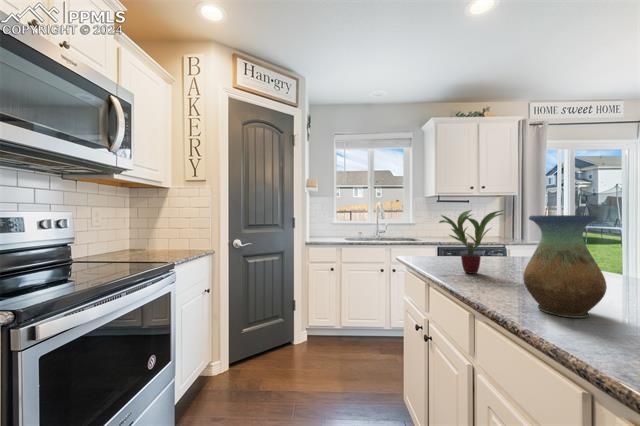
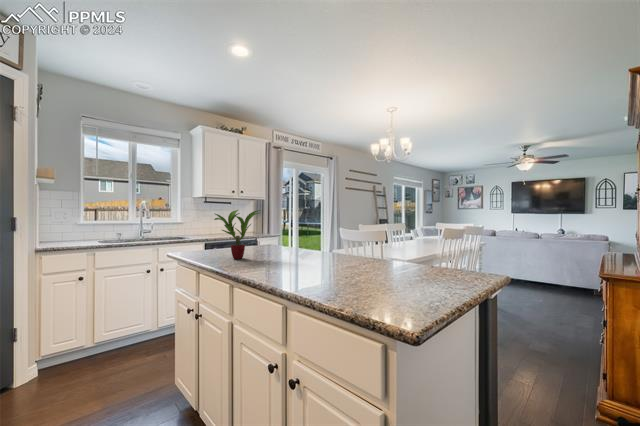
vase: present [523,215,607,318] -> none [274,213,313,274]

